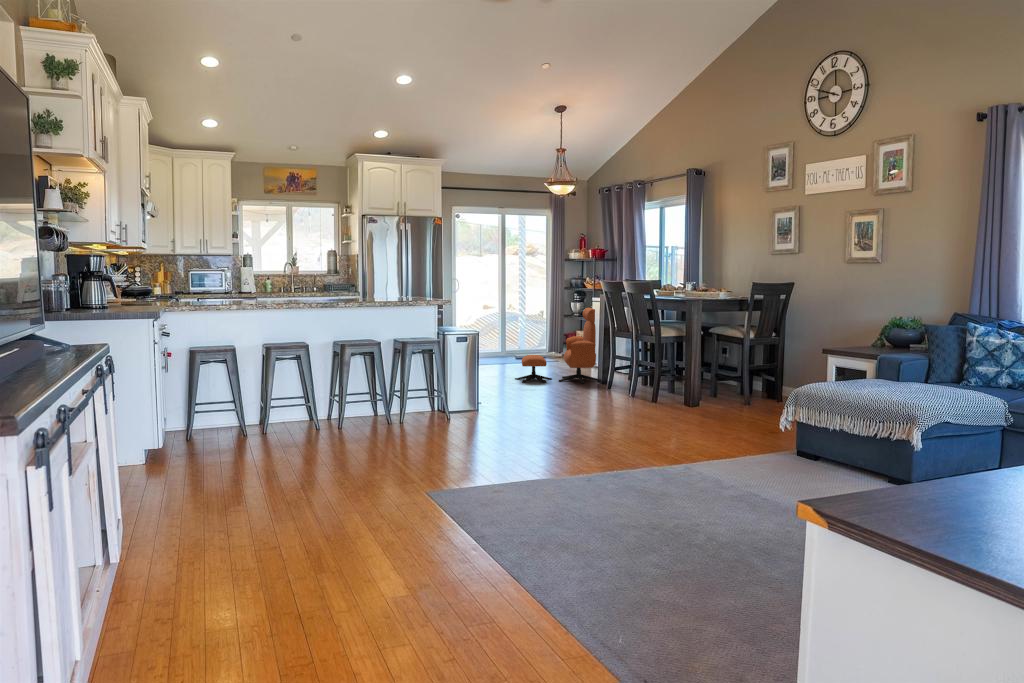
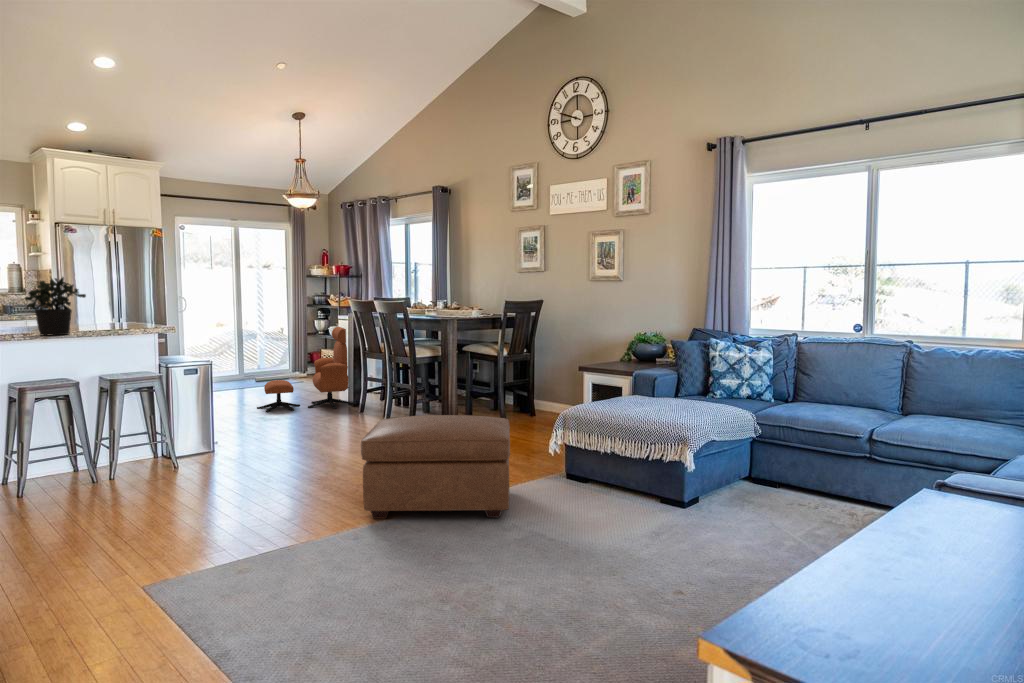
potted plant: none [350,260,390,306] -> present [25,277,86,336]
ottoman: none [595,384,734,478] -> present [361,415,510,519]

